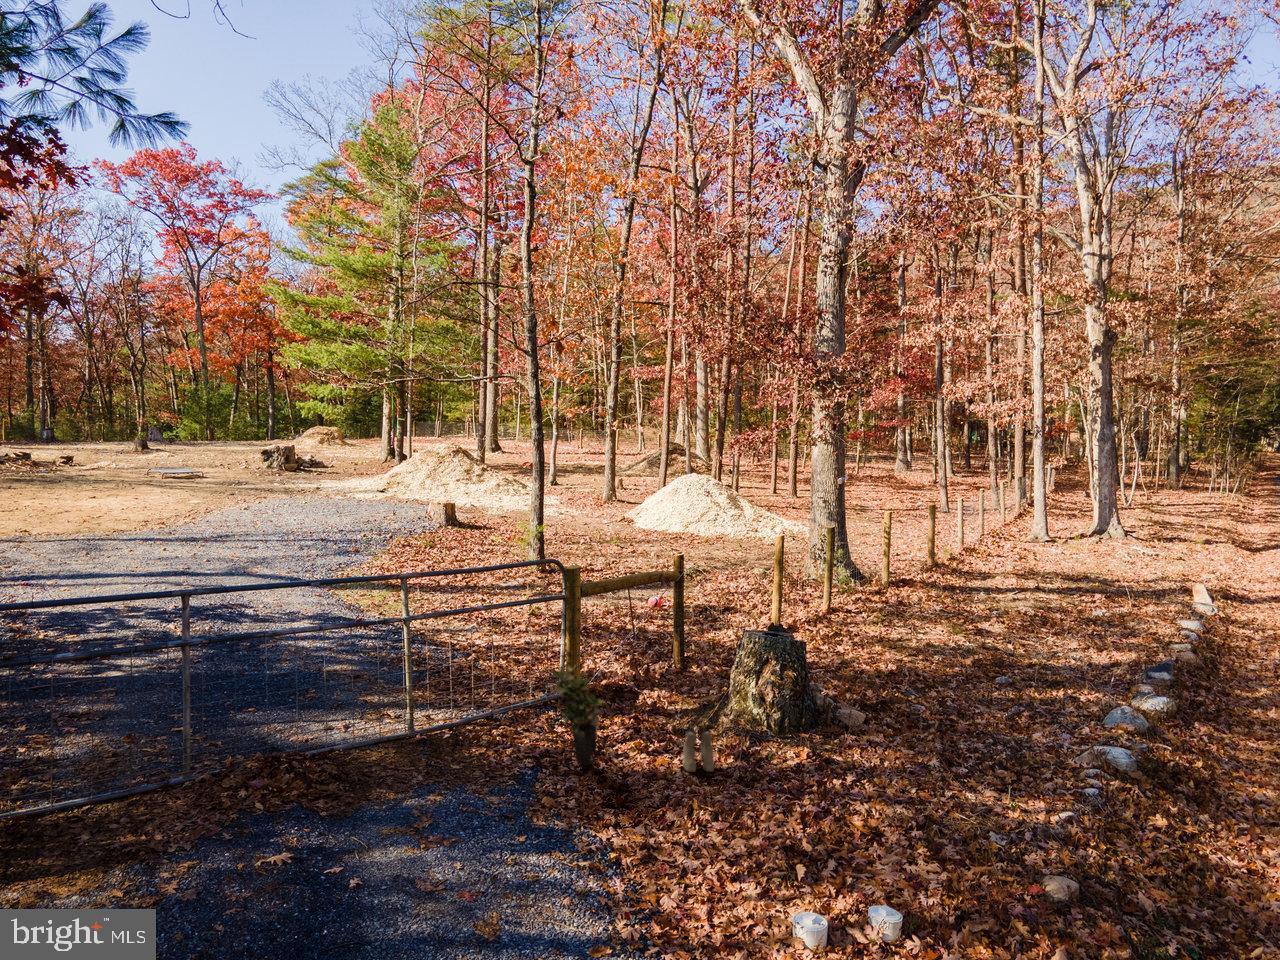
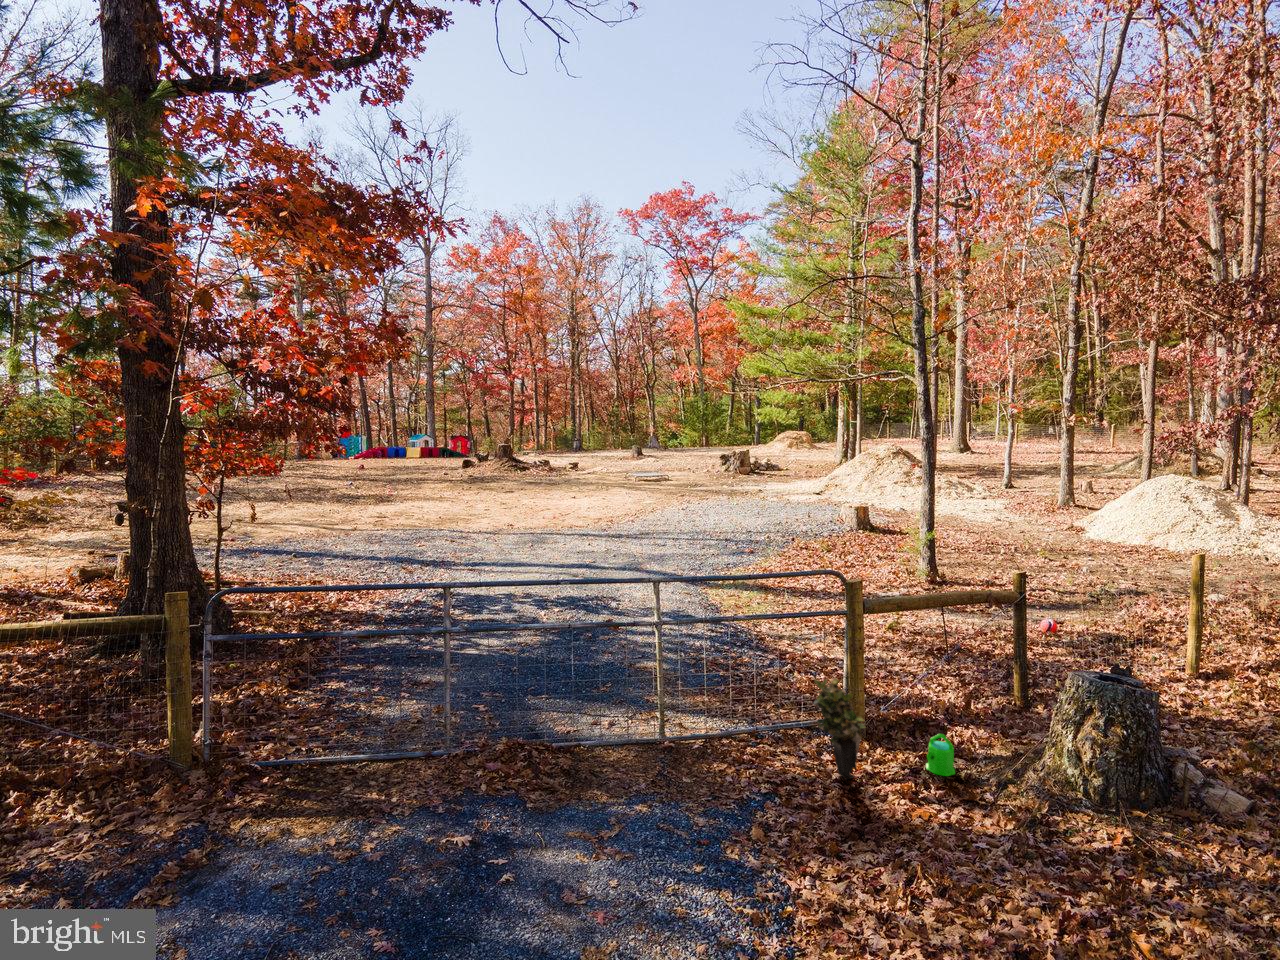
watering can: none [639,703,666,742] -> present [926,734,955,776]
boots: present [683,730,714,772] -> none [951,771,990,824]

